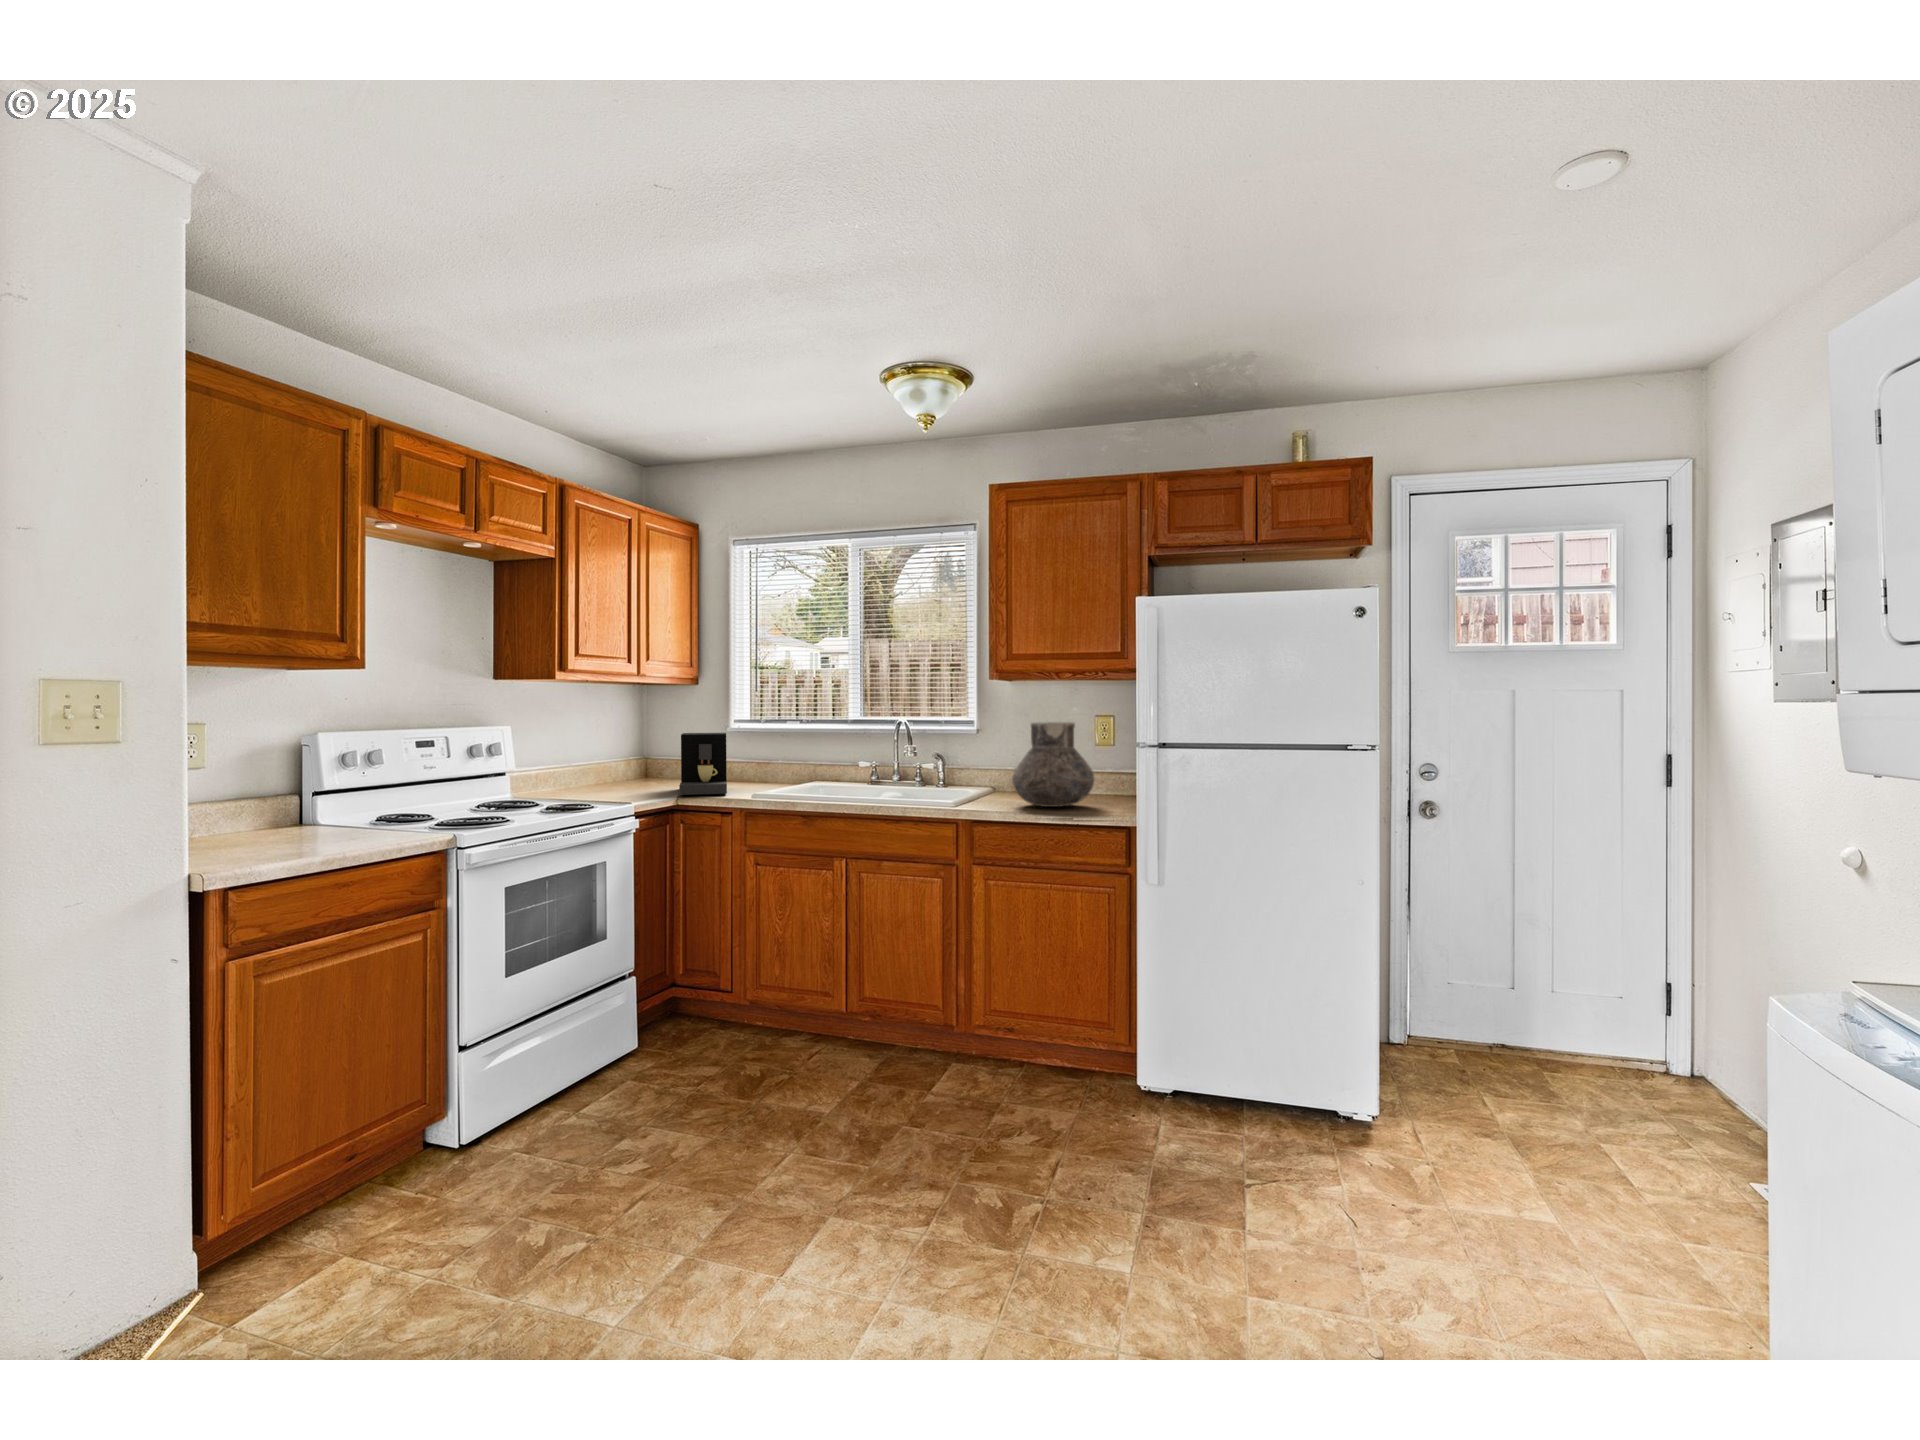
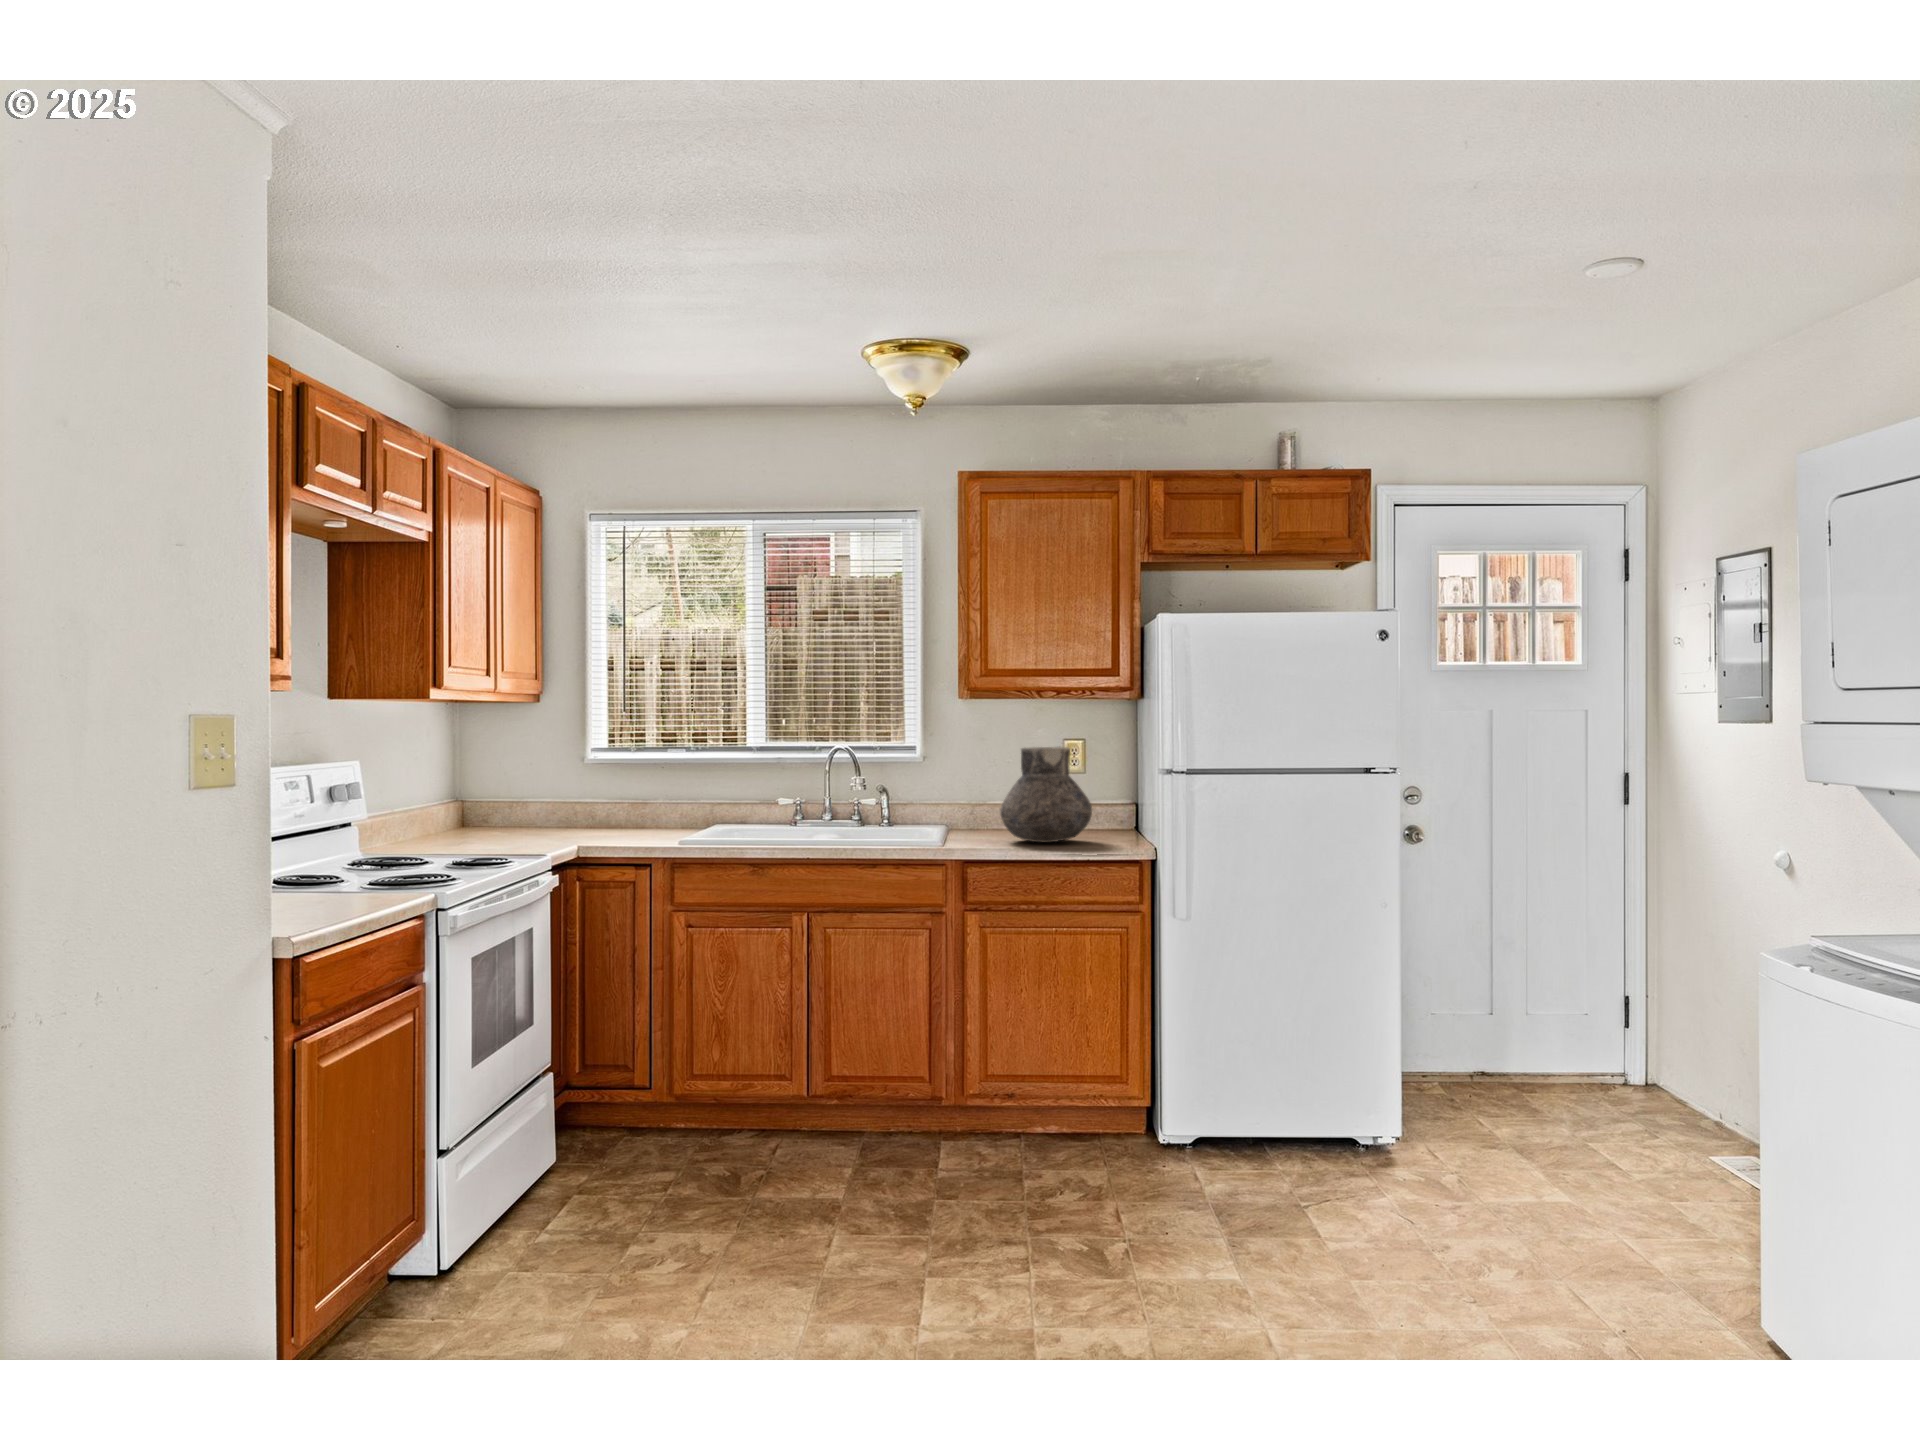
coffee maker: present [679,733,727,795] -> none [555,763,638,842]

